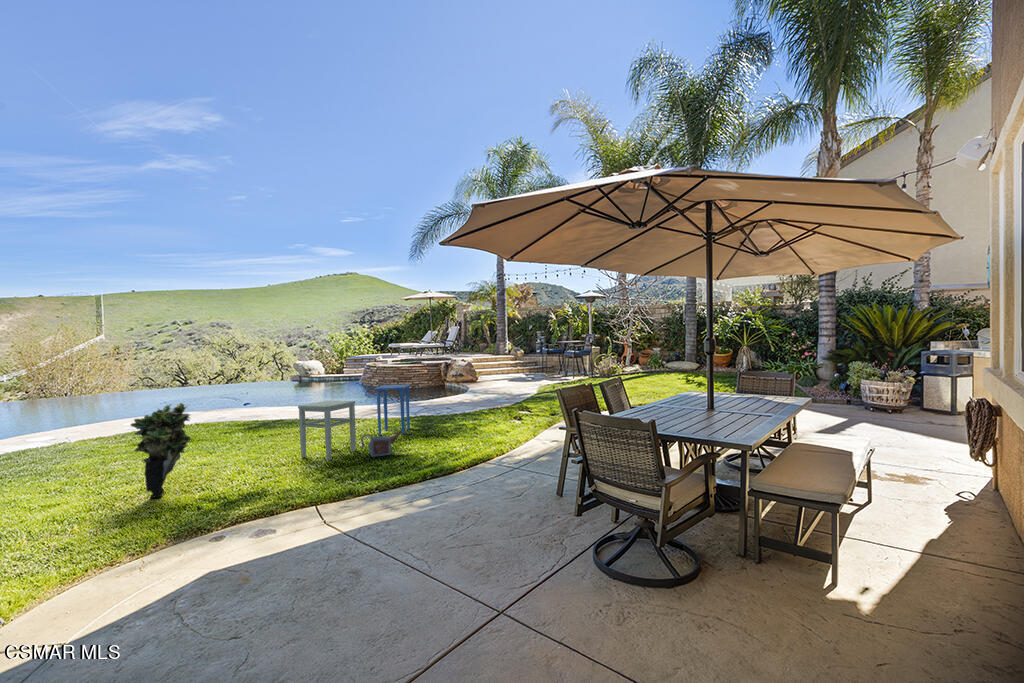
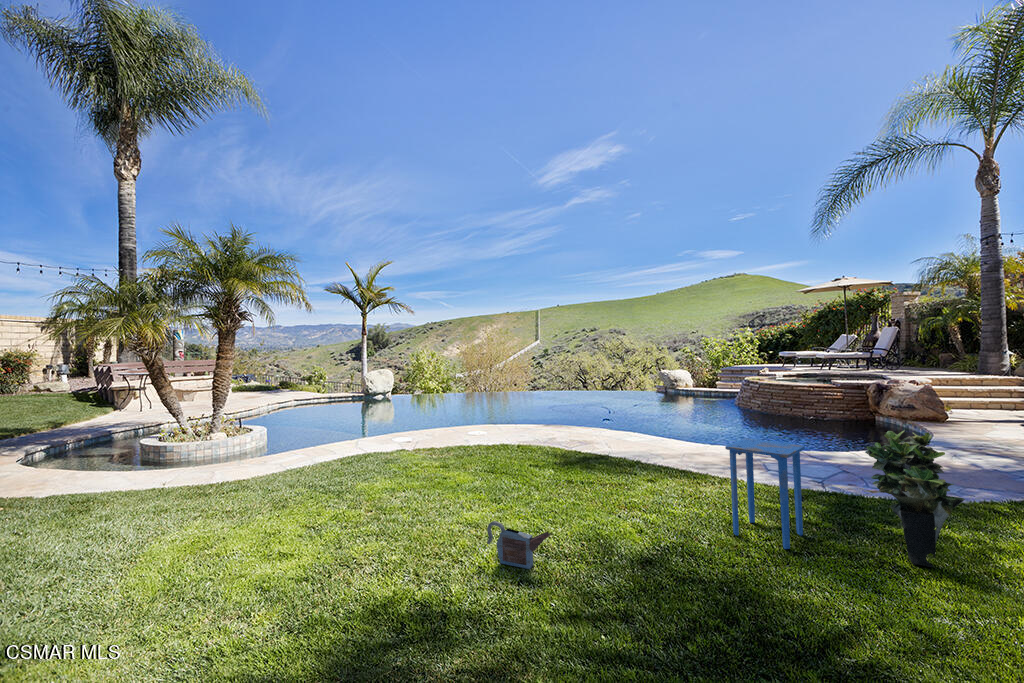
stool: present [298,401,356,460] -> none [579,462,676,588]
potted plant: present [131,403,192,498] -> present [865,431,965,567]
watering can: present [361,432,402,457] -> present [487,521,551,569]

